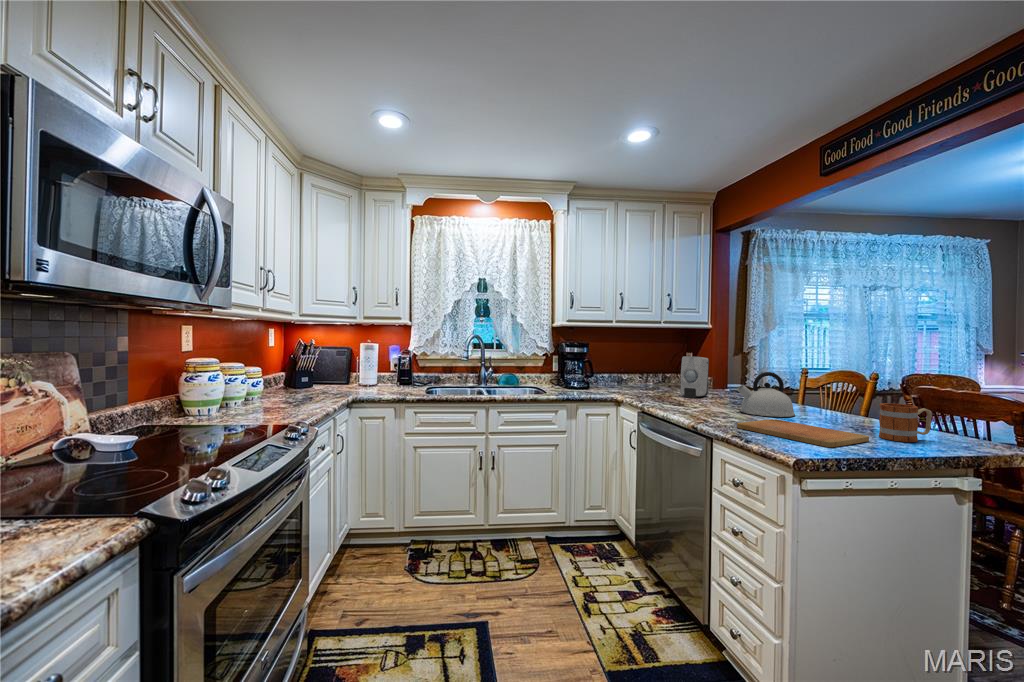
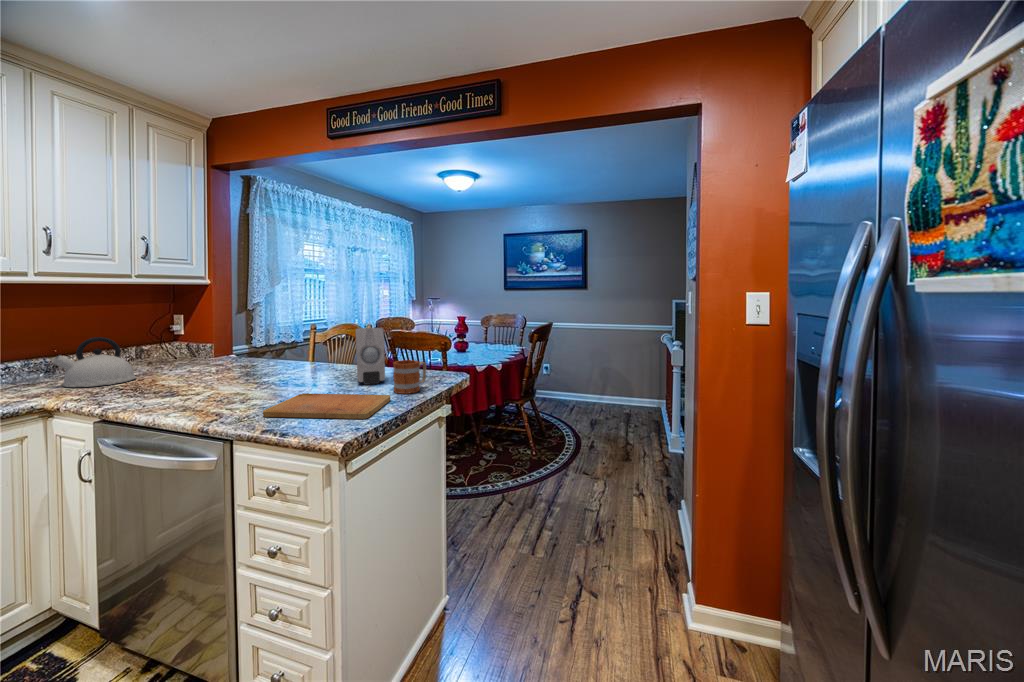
soap dispenser: present [681,356,709,398] -> present [356,328,385,385]
kettle: present [737,372,795,417] -> present [52,337,136,387]

